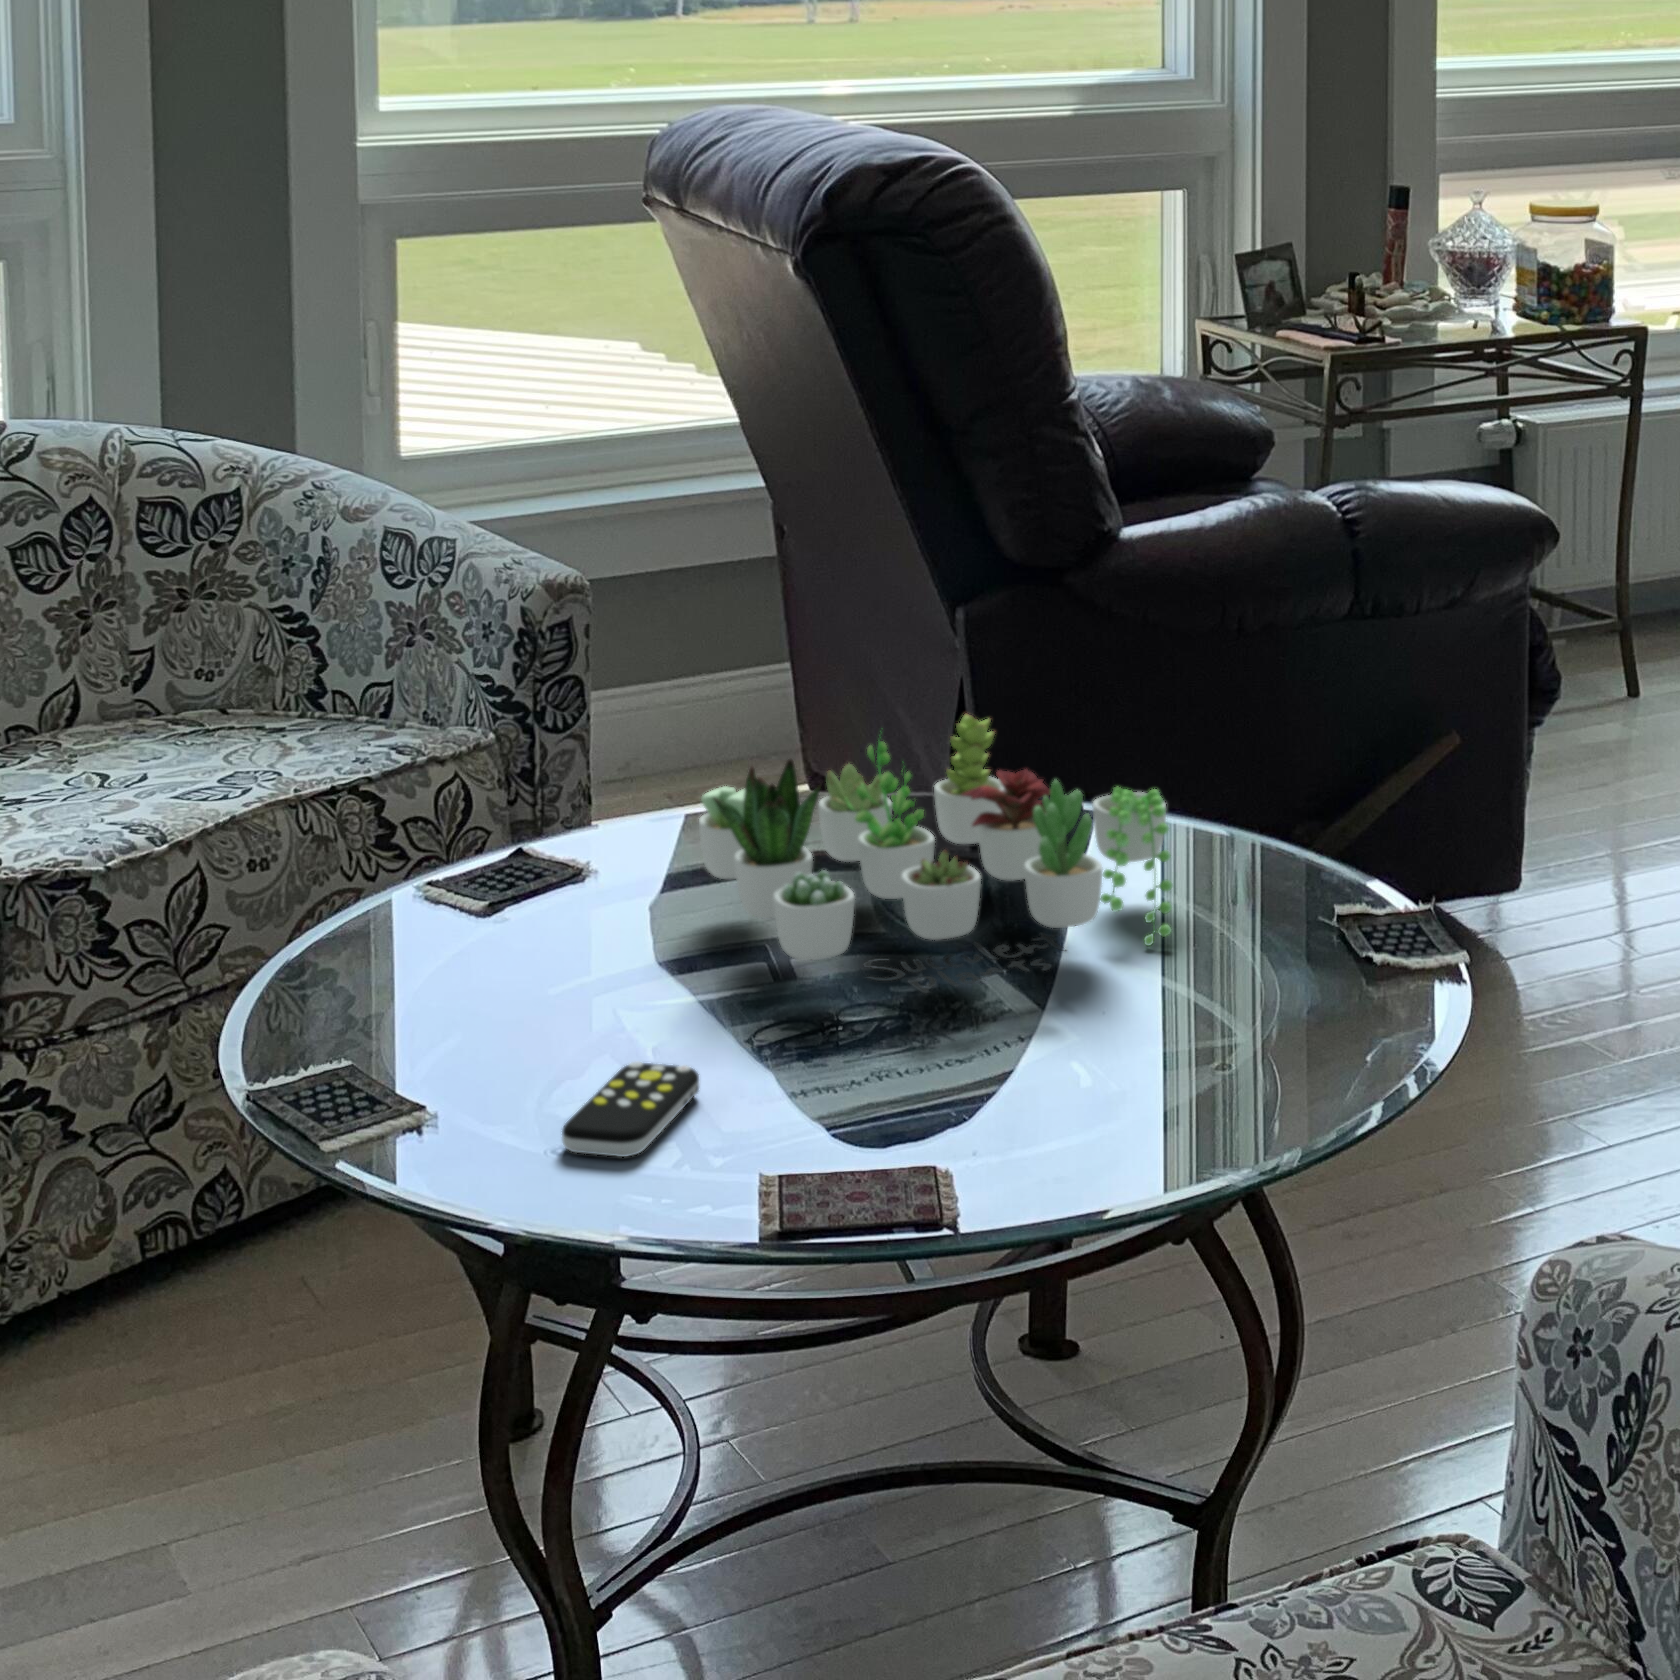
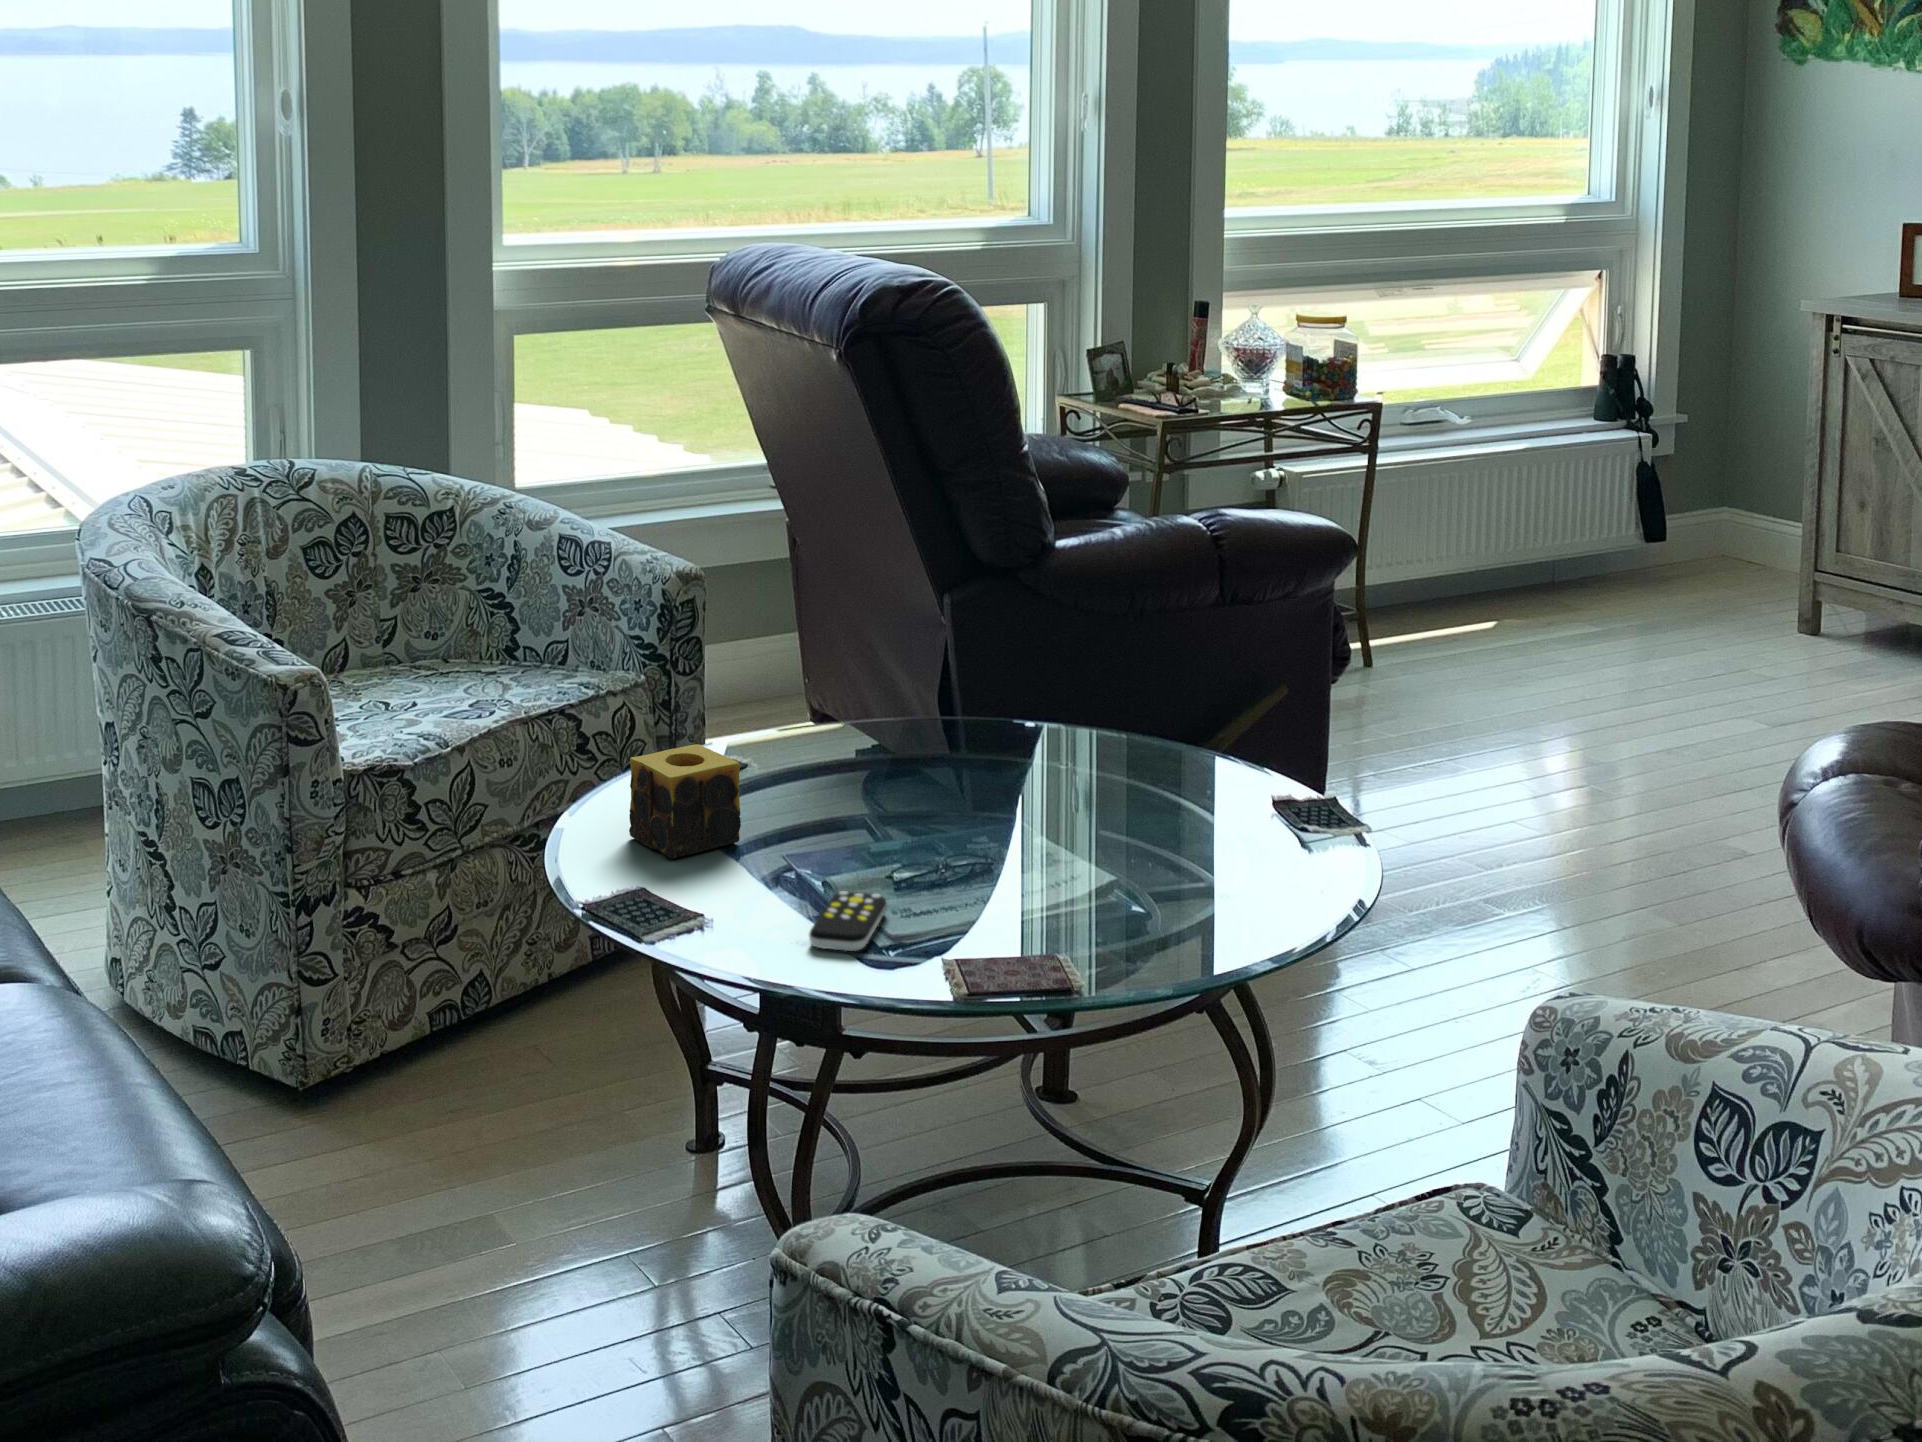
succulent plant: present [699,713,1172,993] -> none [841,665,1166,856]
candle: none [358,838,522,1011] -> present [629,744,741,858]

